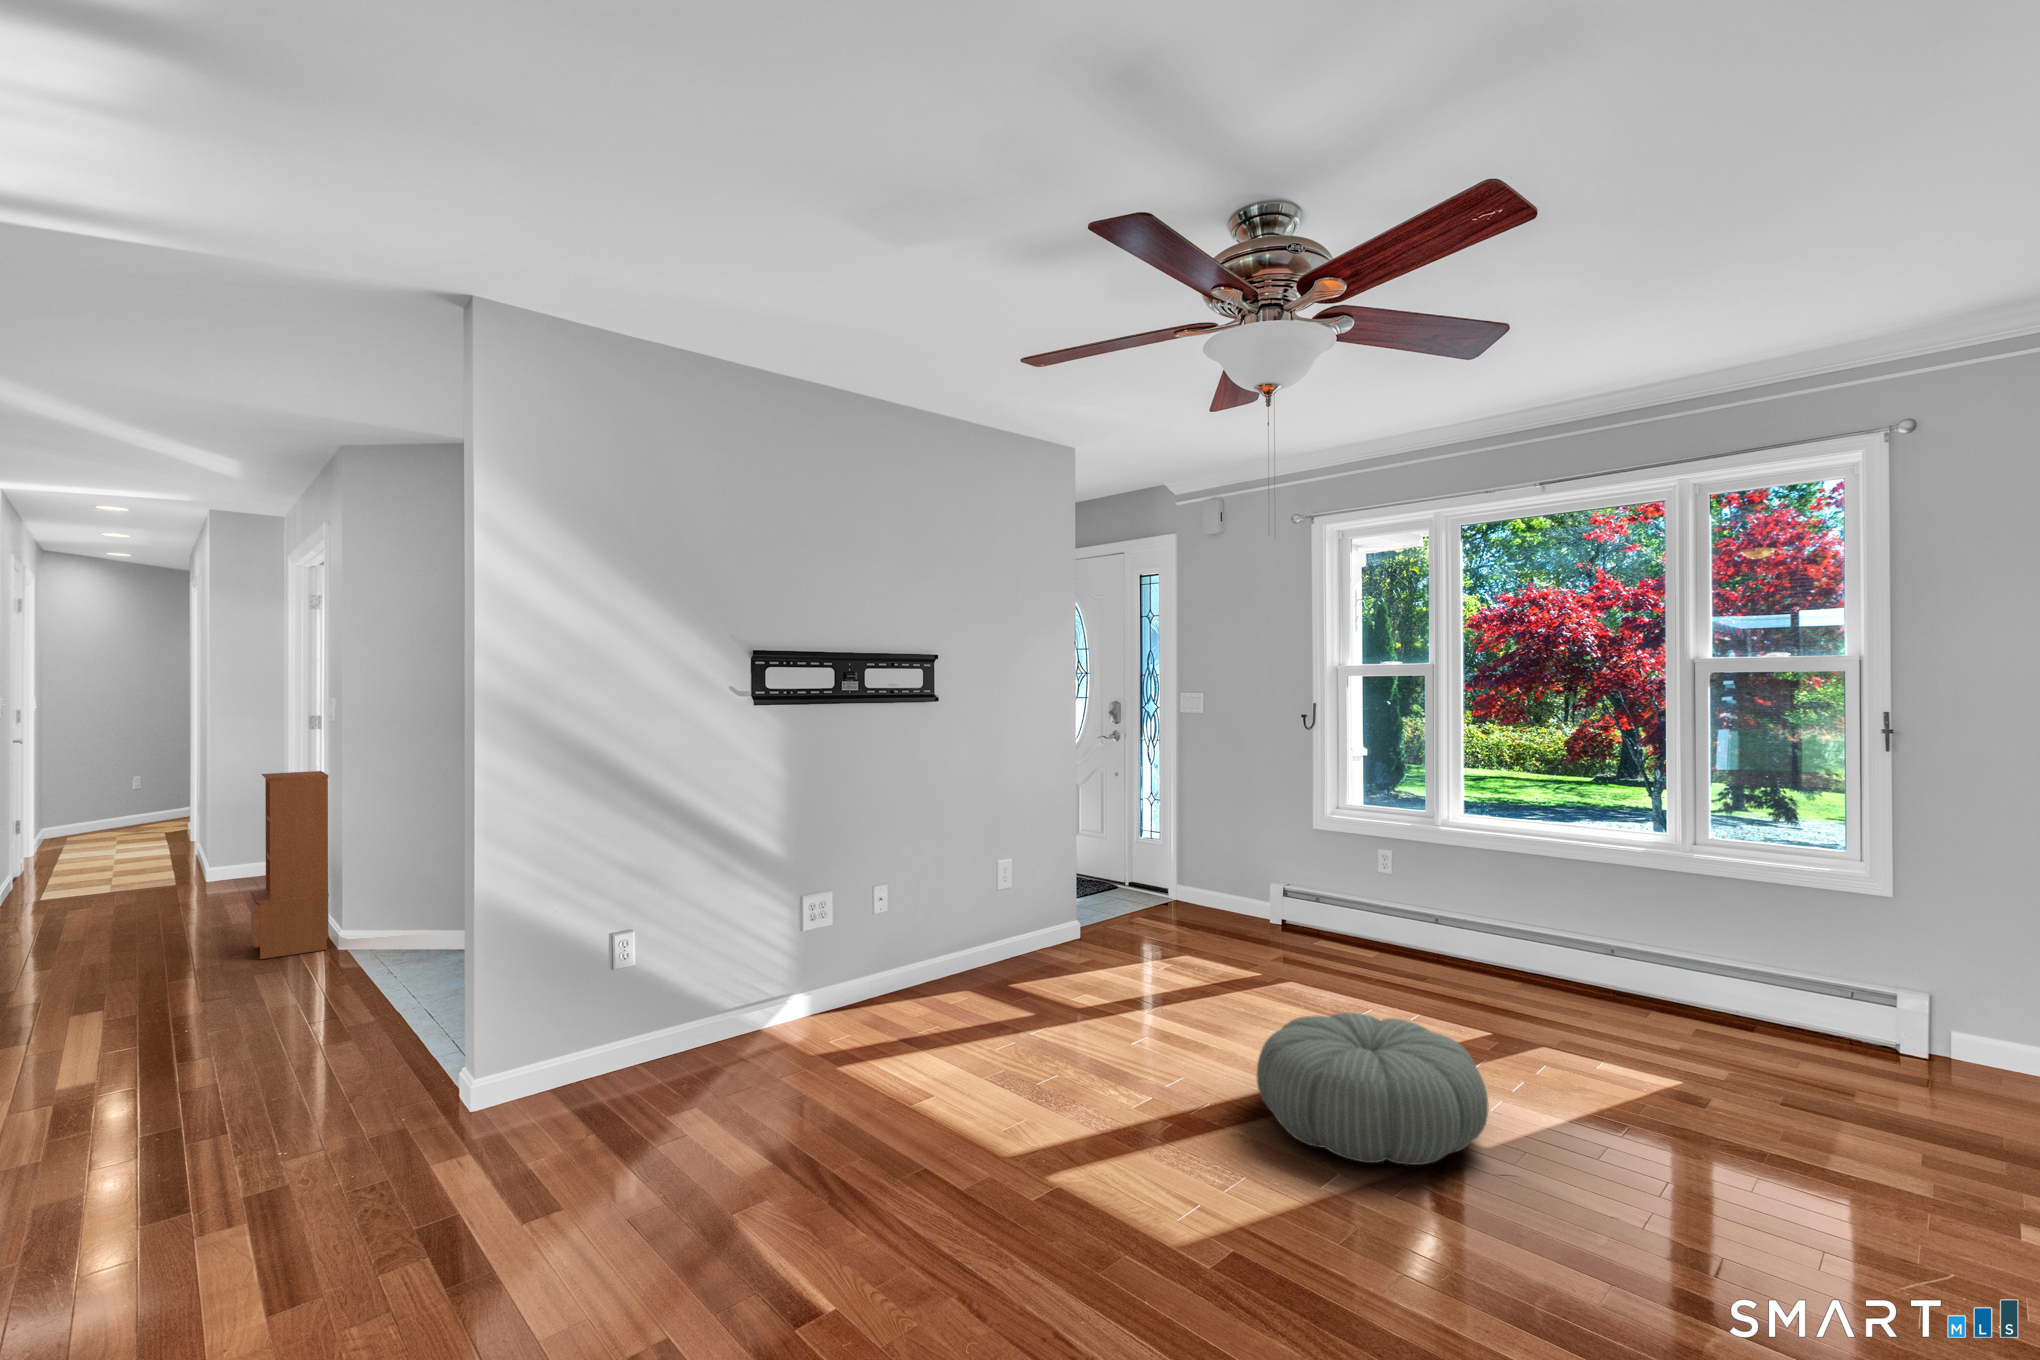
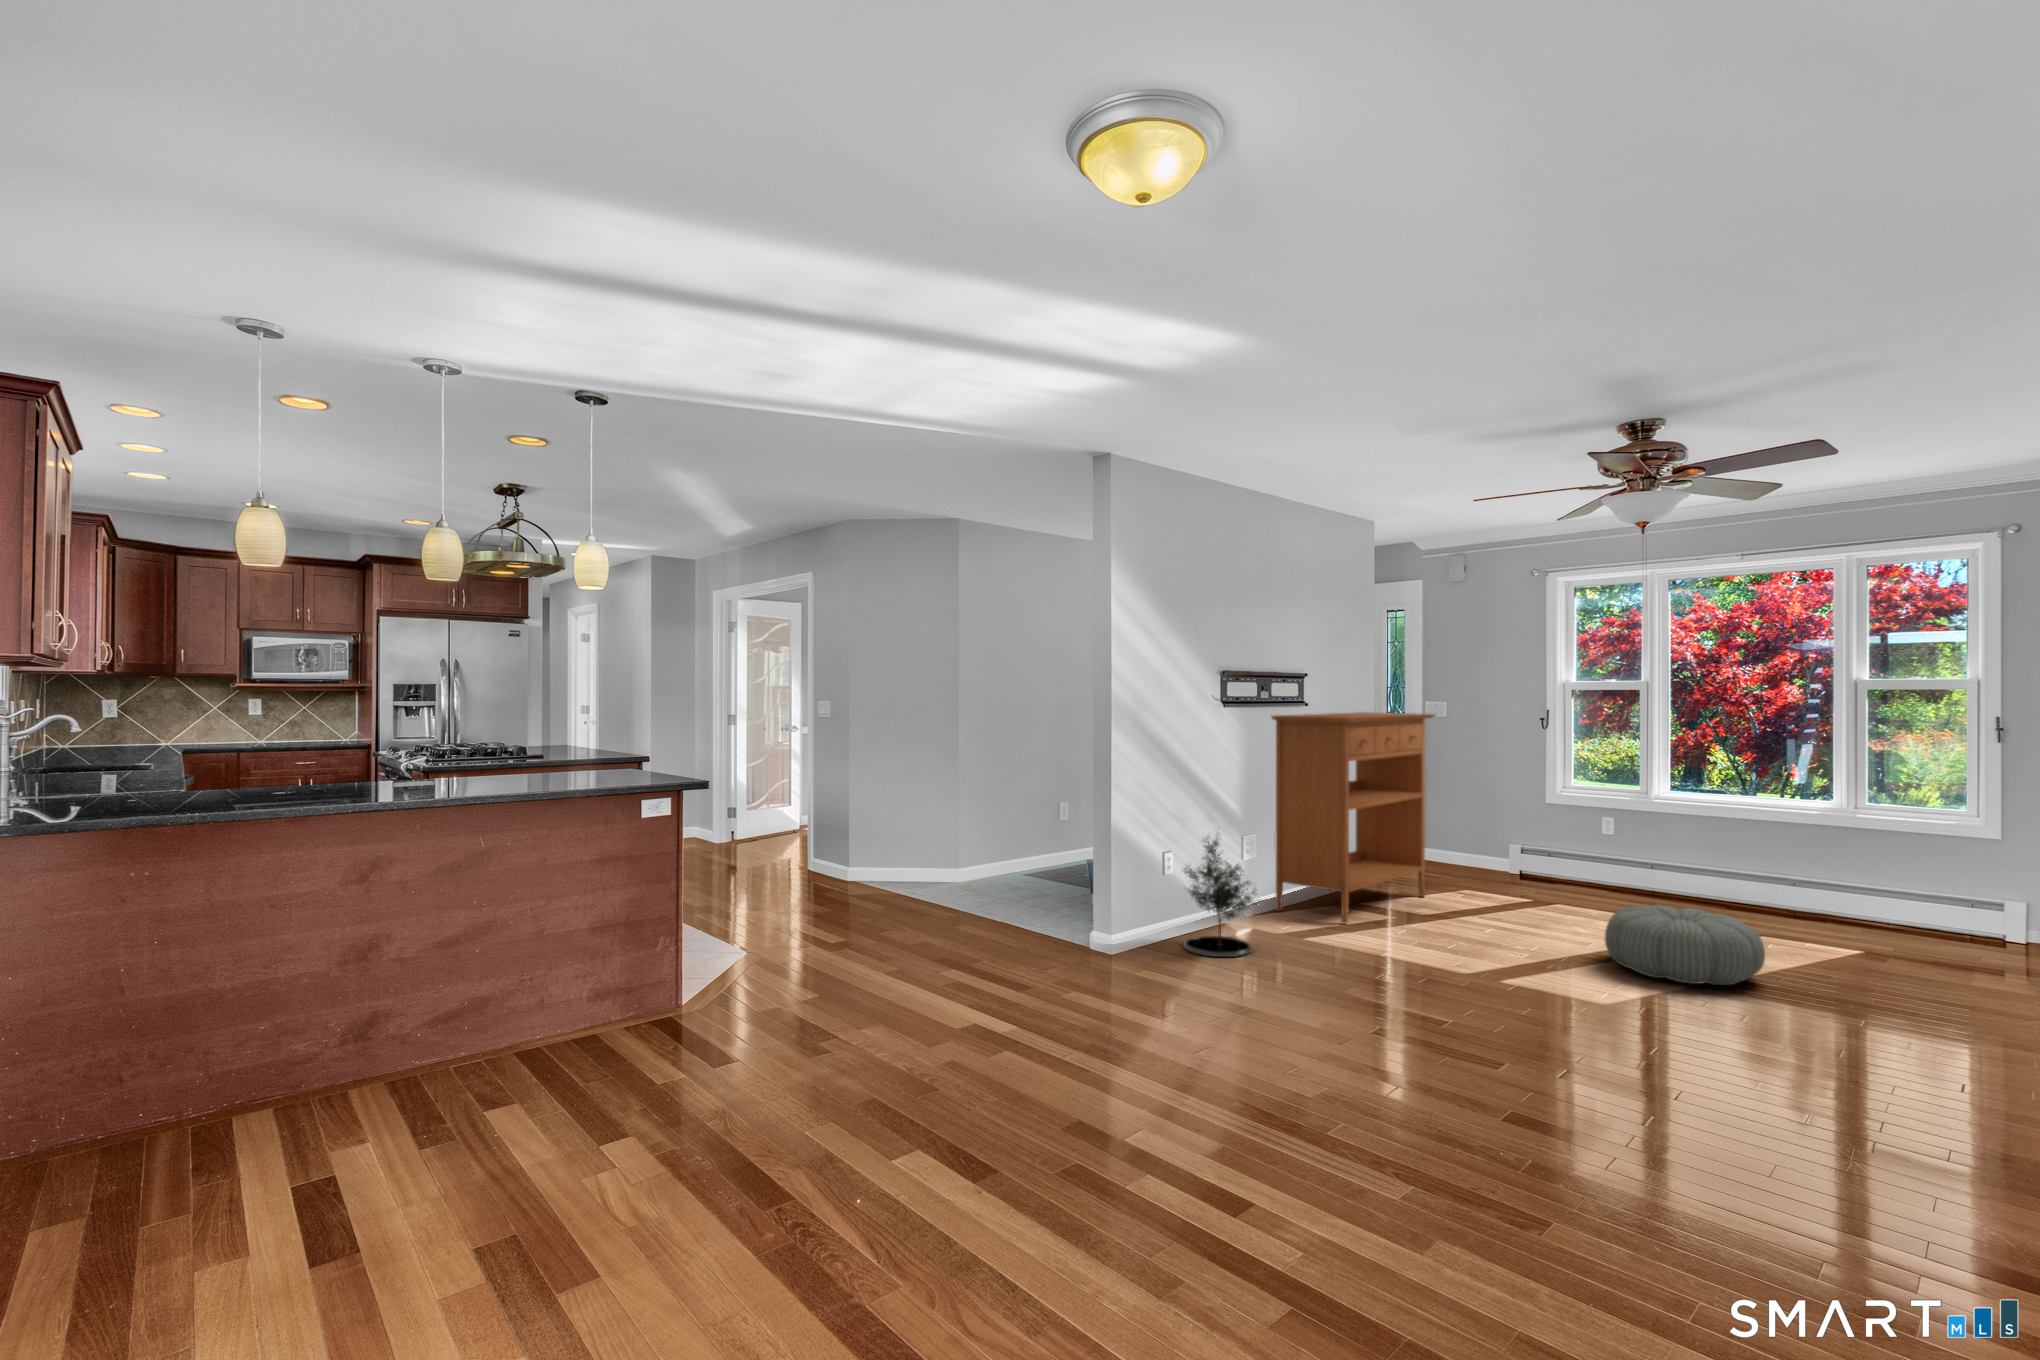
console table: none [857,710,1129,1025] -> present [1272,712,1435,923]
bookcase: present [251,771,329,959] -> none [782,753,842,886]
potted tree: none [621,893,739,1105] -> present [1183,834,1257,957]

